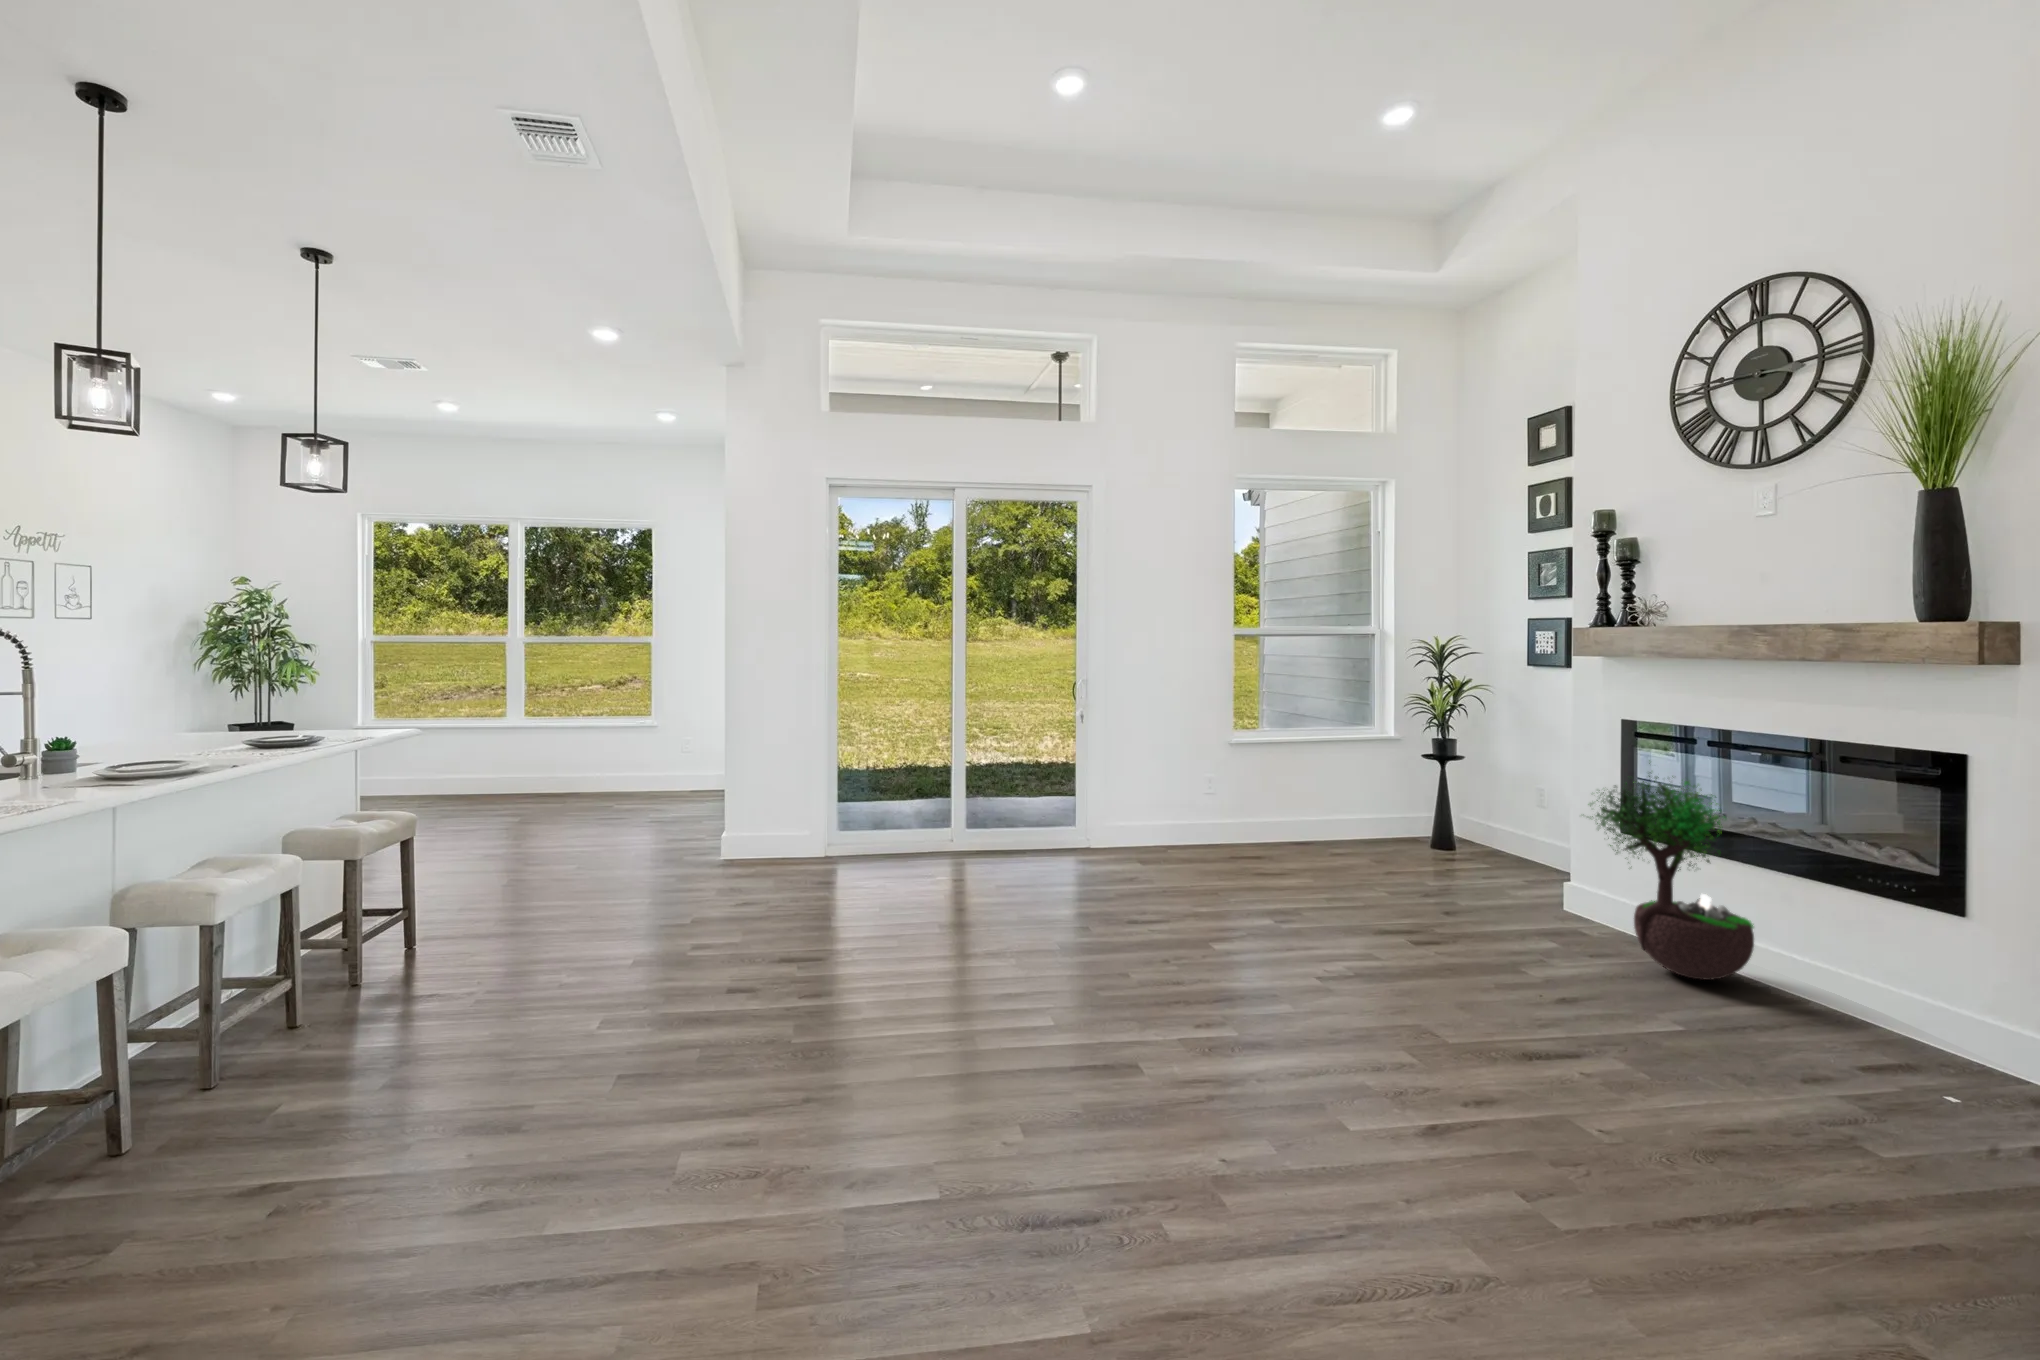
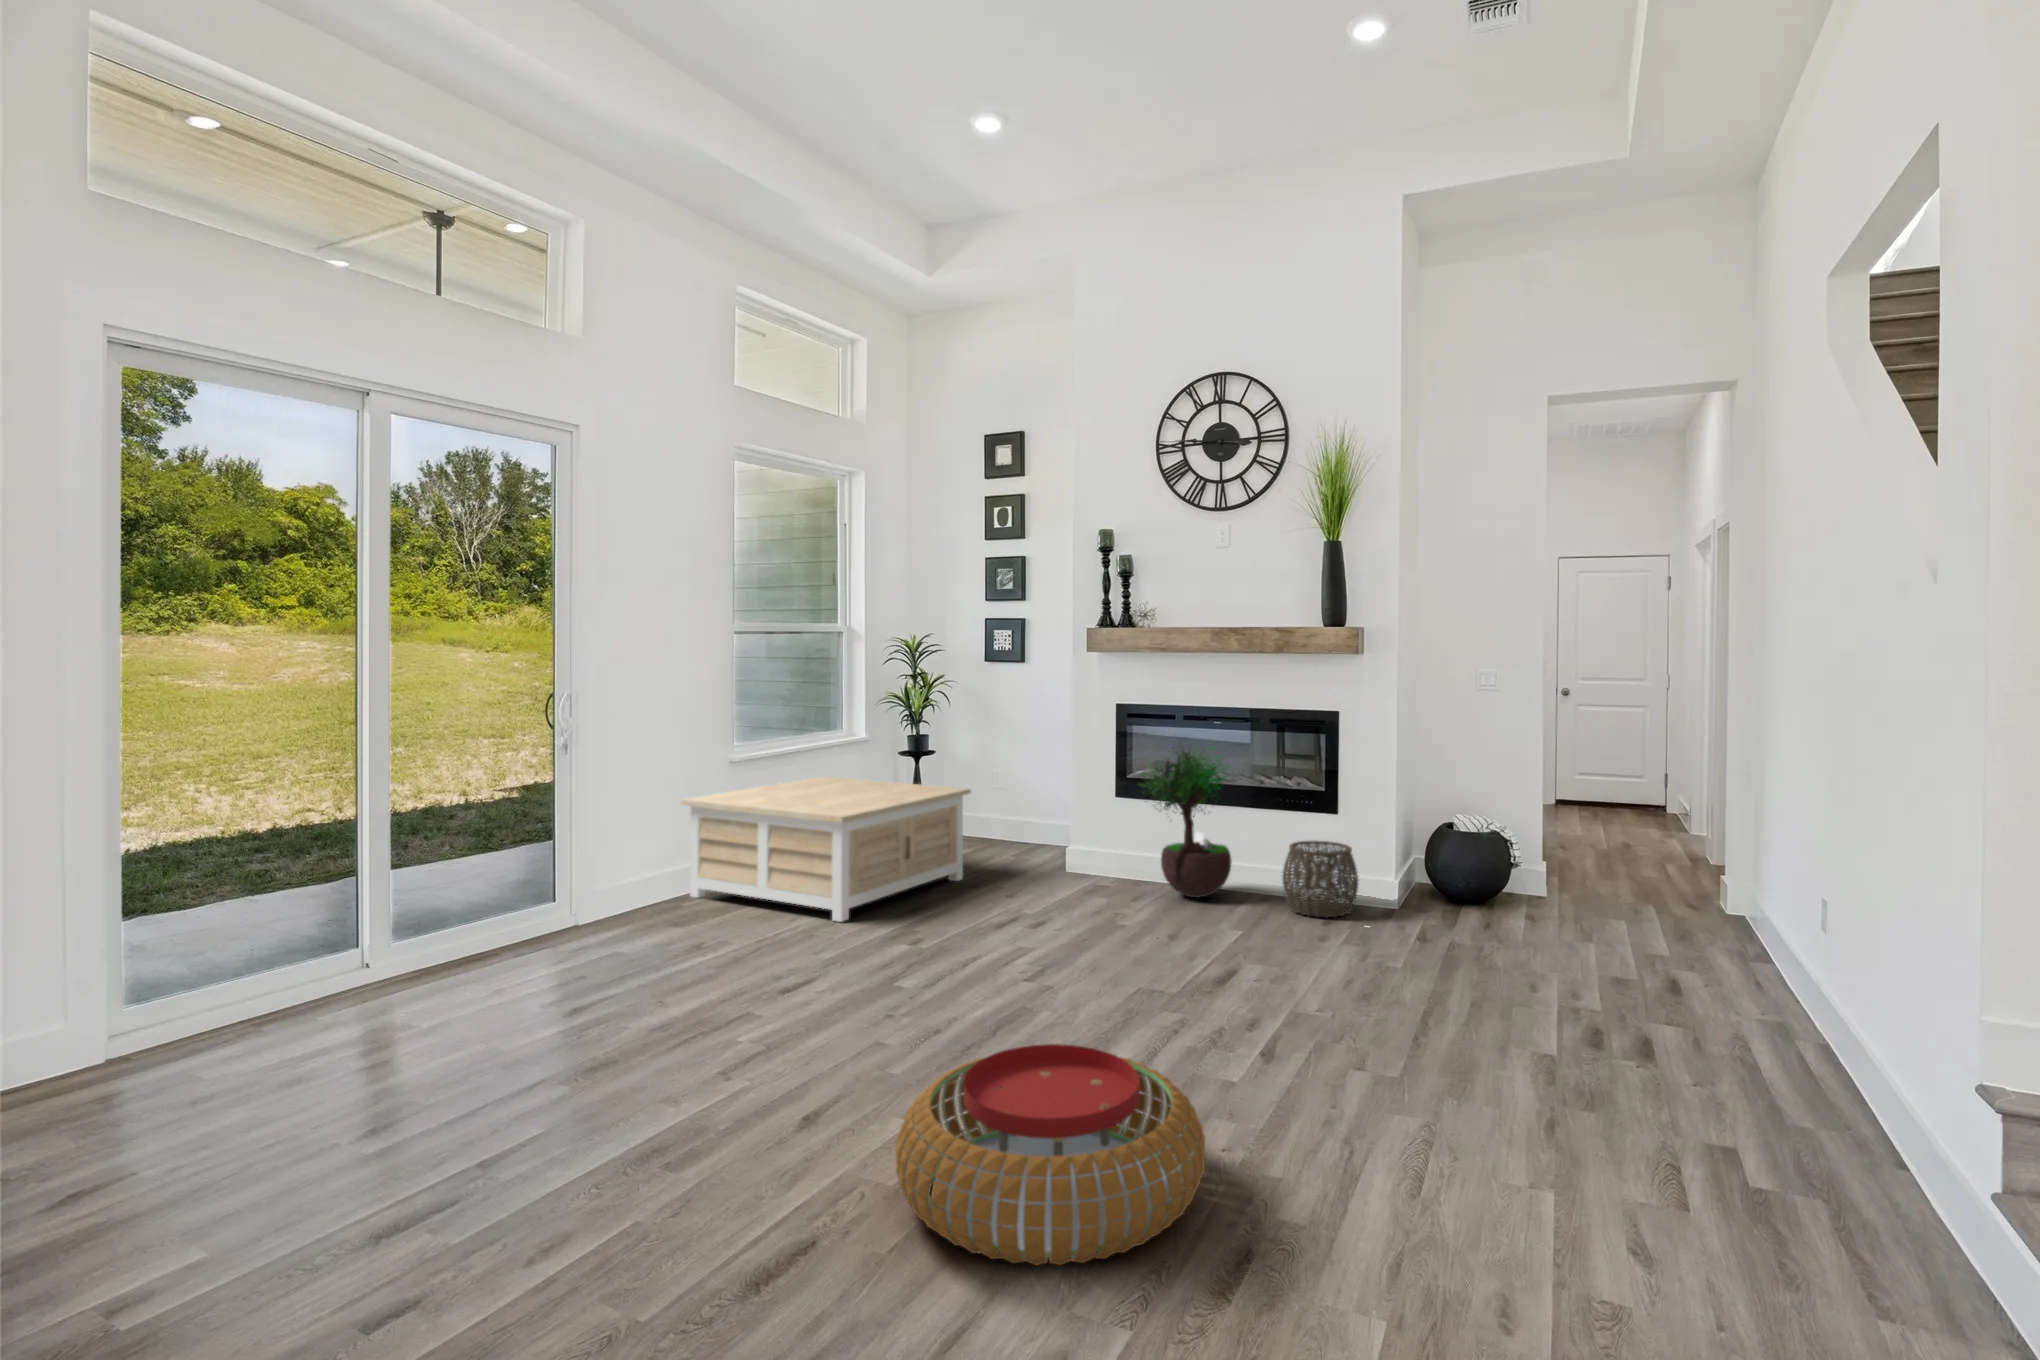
coffee table: none [1178,766,1436,888] -> present [681,777,971,922]
woven basket: none [1806,940,1978,1076] -> present [1283,841,1358,917]
pouf: none [884,984,1149,1176] -> present [896,1044,1205,1265]

